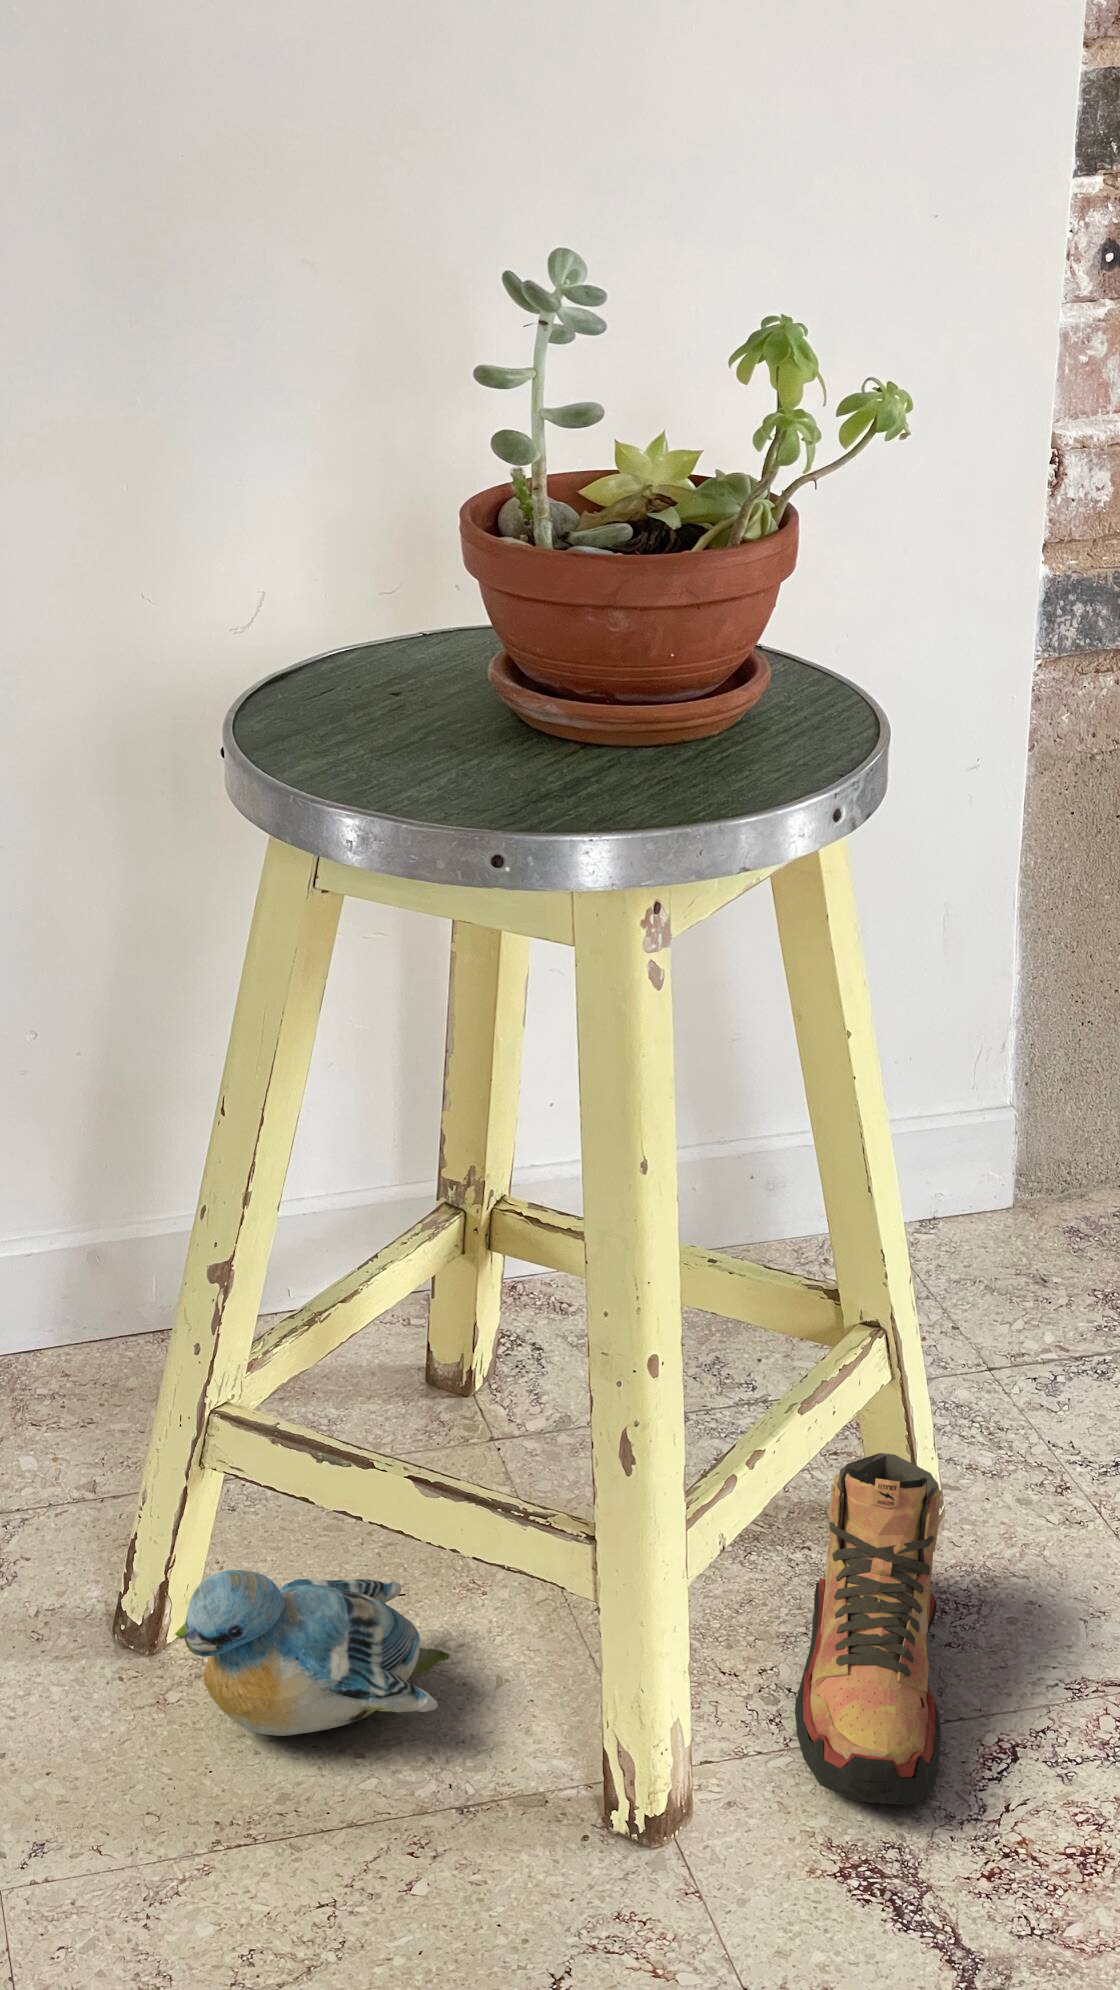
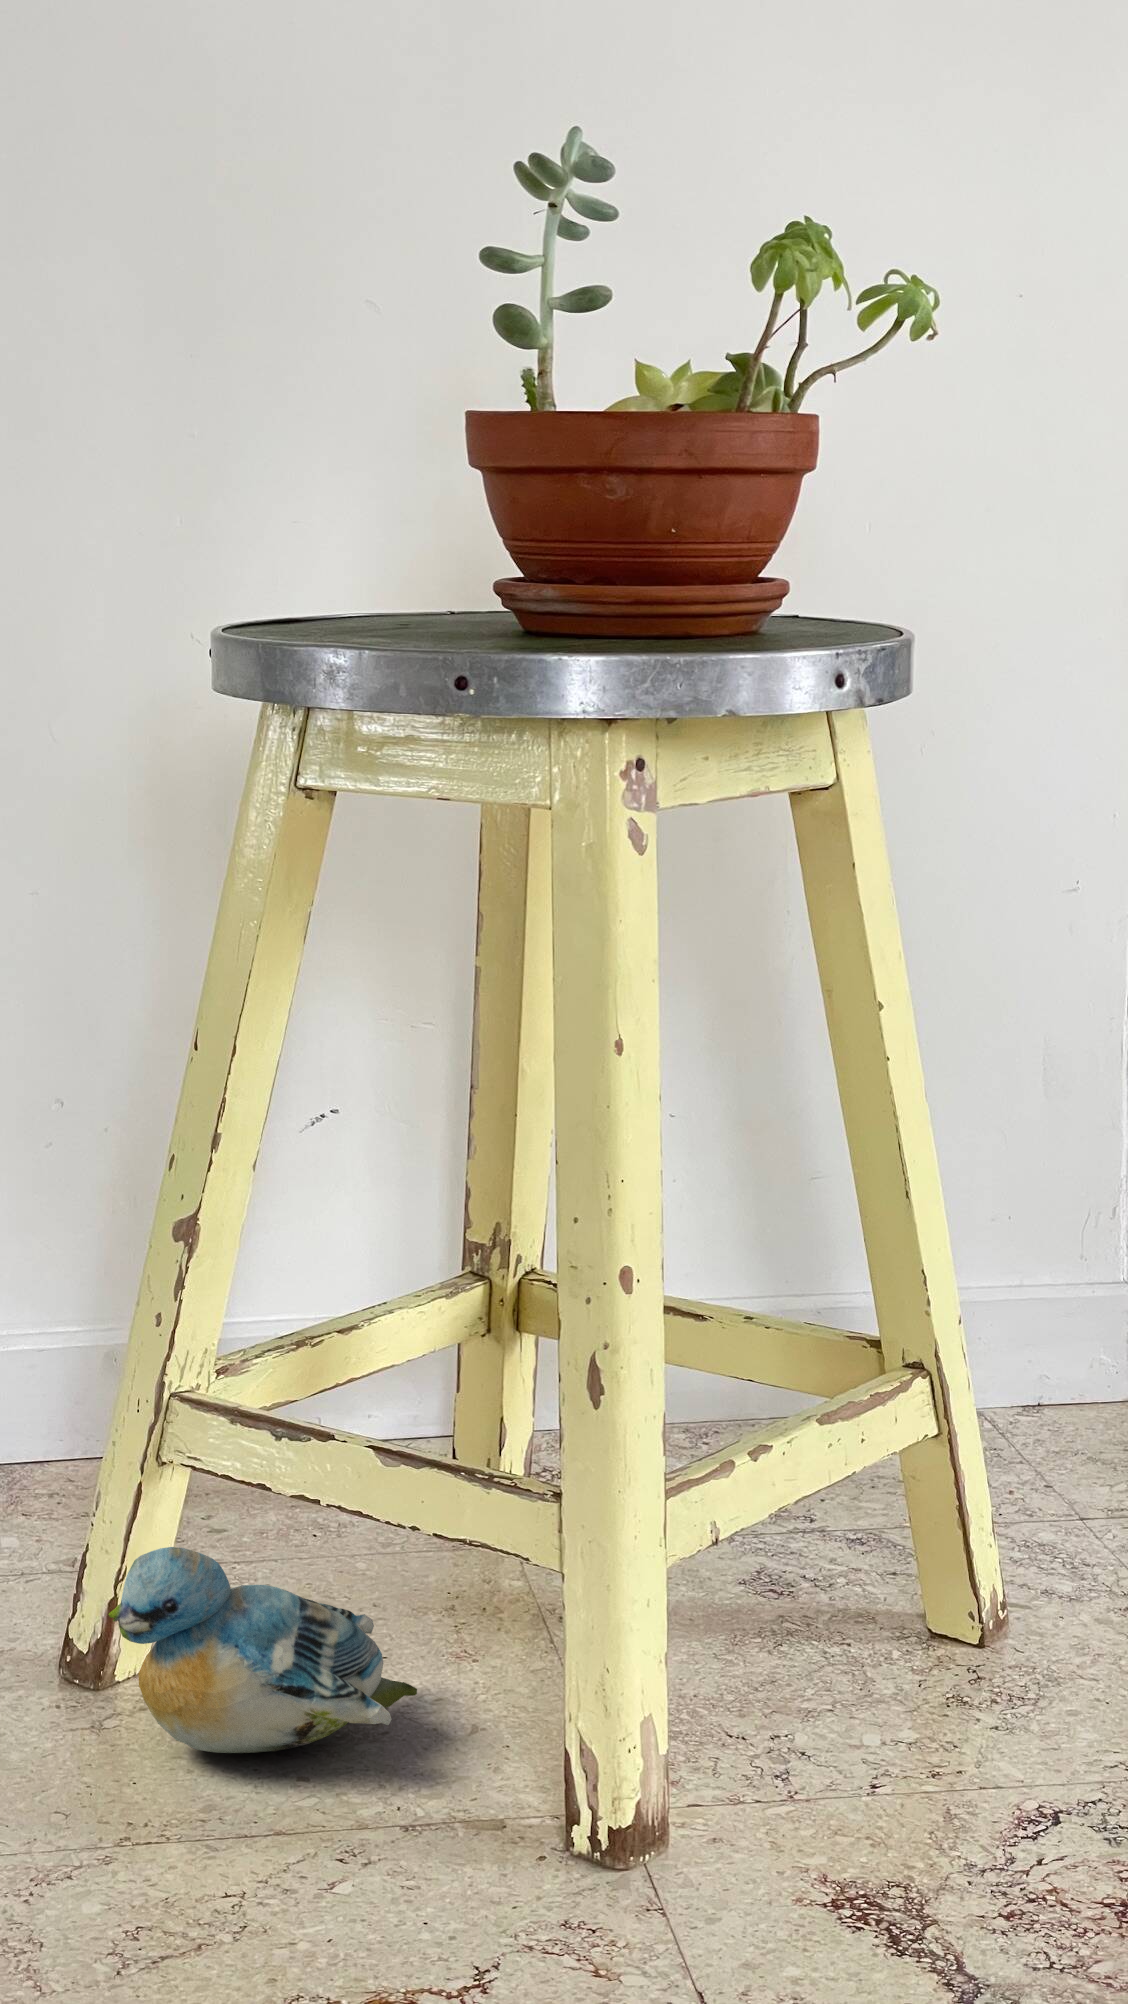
shoe: present [795,1453,941,1805] -> none [802,1484,976,1844]

